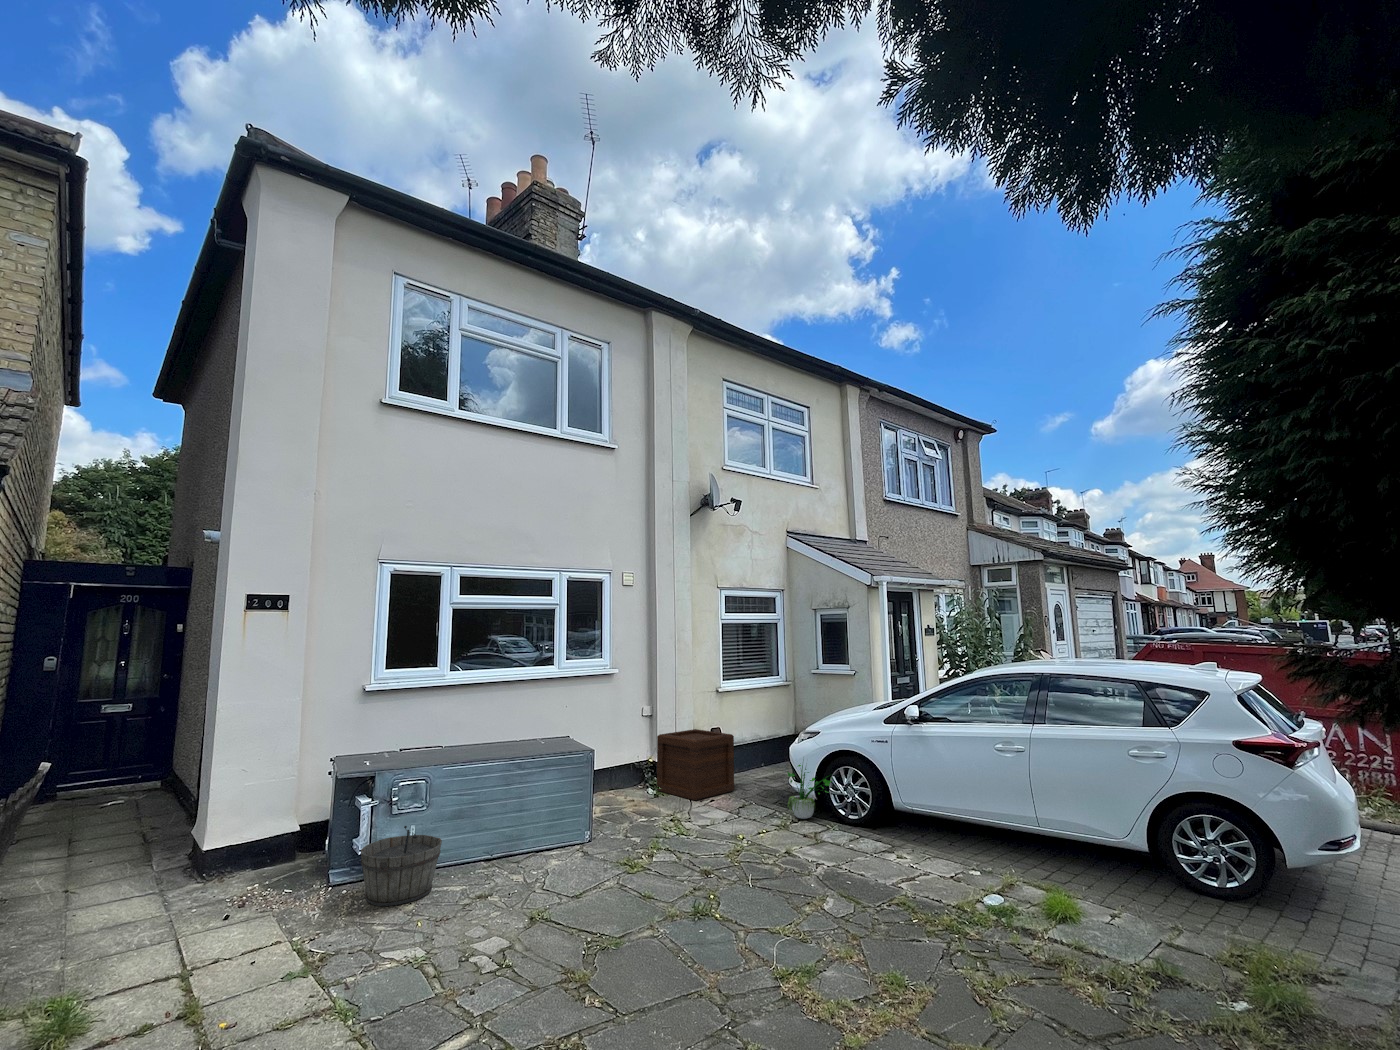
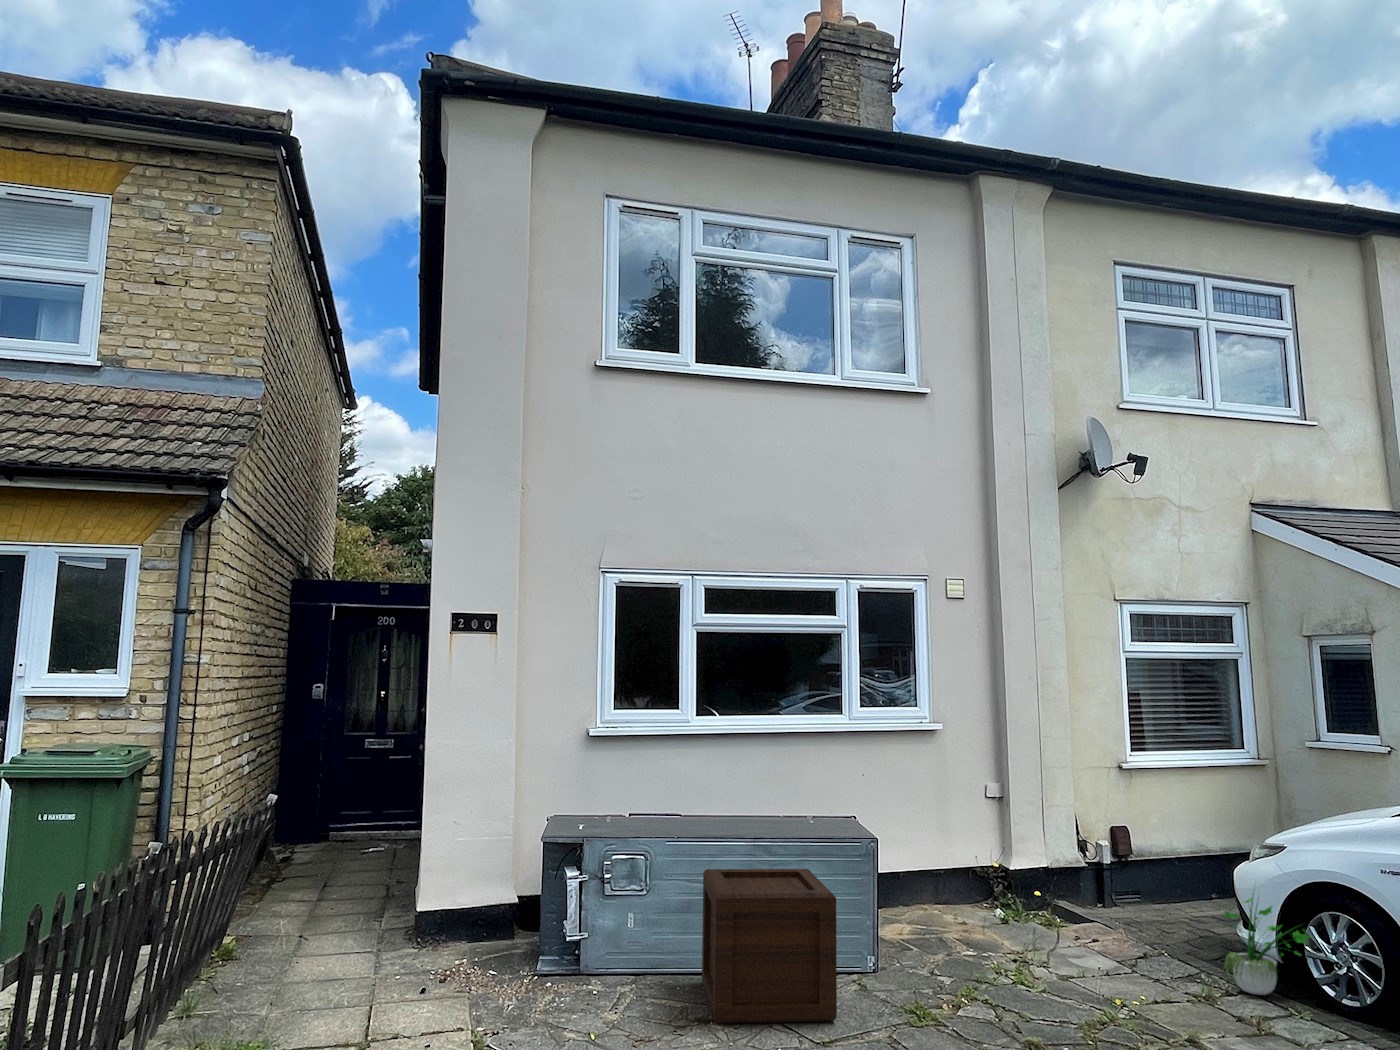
wooden crate: present [657,729,734,800] -> present [702,869,837,1023]
wooden bucket: present [361,826,442,906] -> none [560,912,657,1011]

